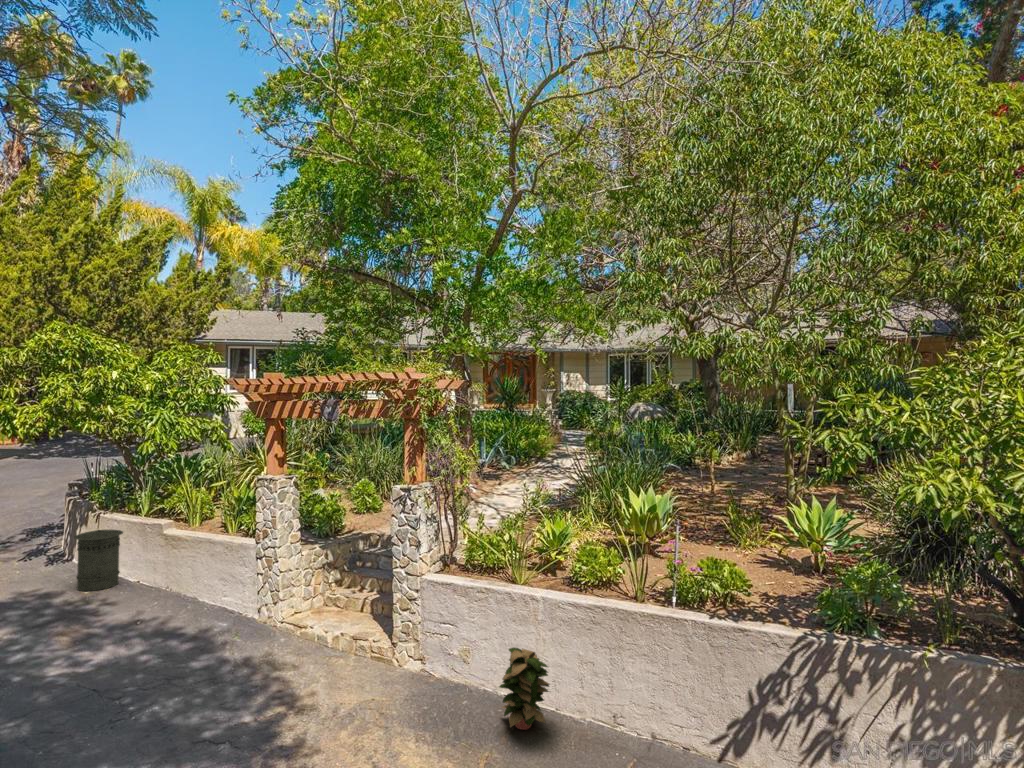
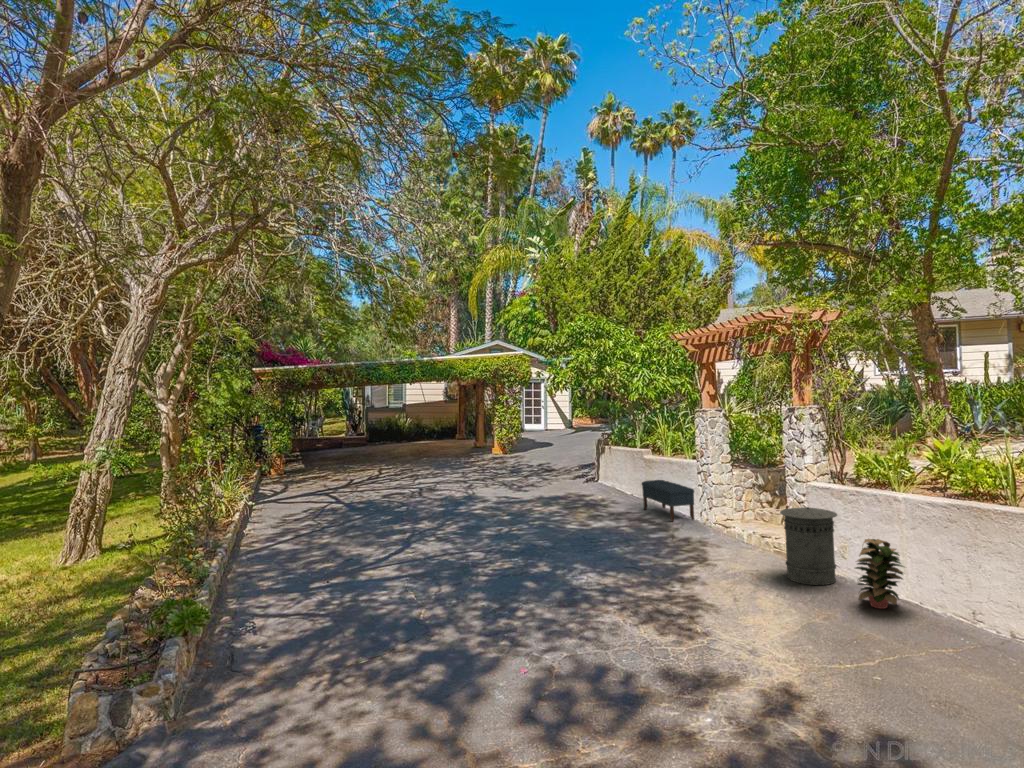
trash can: present [74,530,123,591] -> present [780,507,837,585]
bench: none [164,566,249,630] -> present [642,480,694,522]

